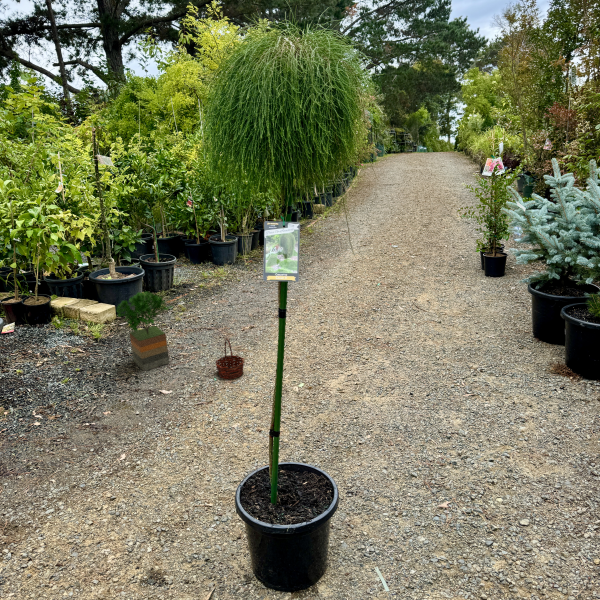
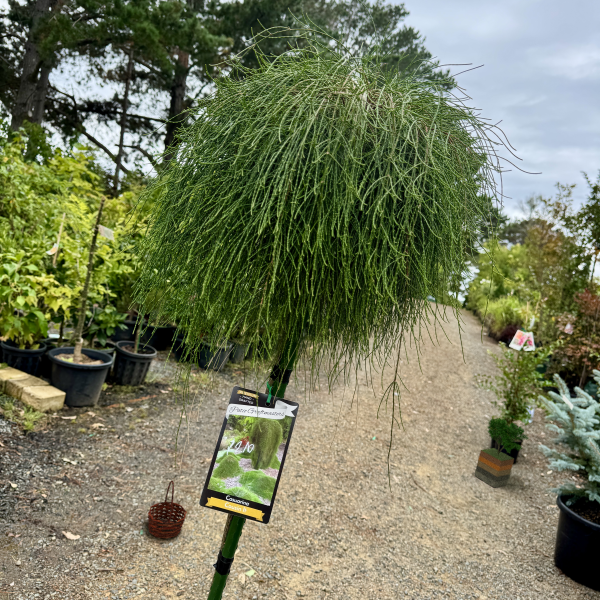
potted tree: present [117,292,173,371] -> present [474,418,528,488]

